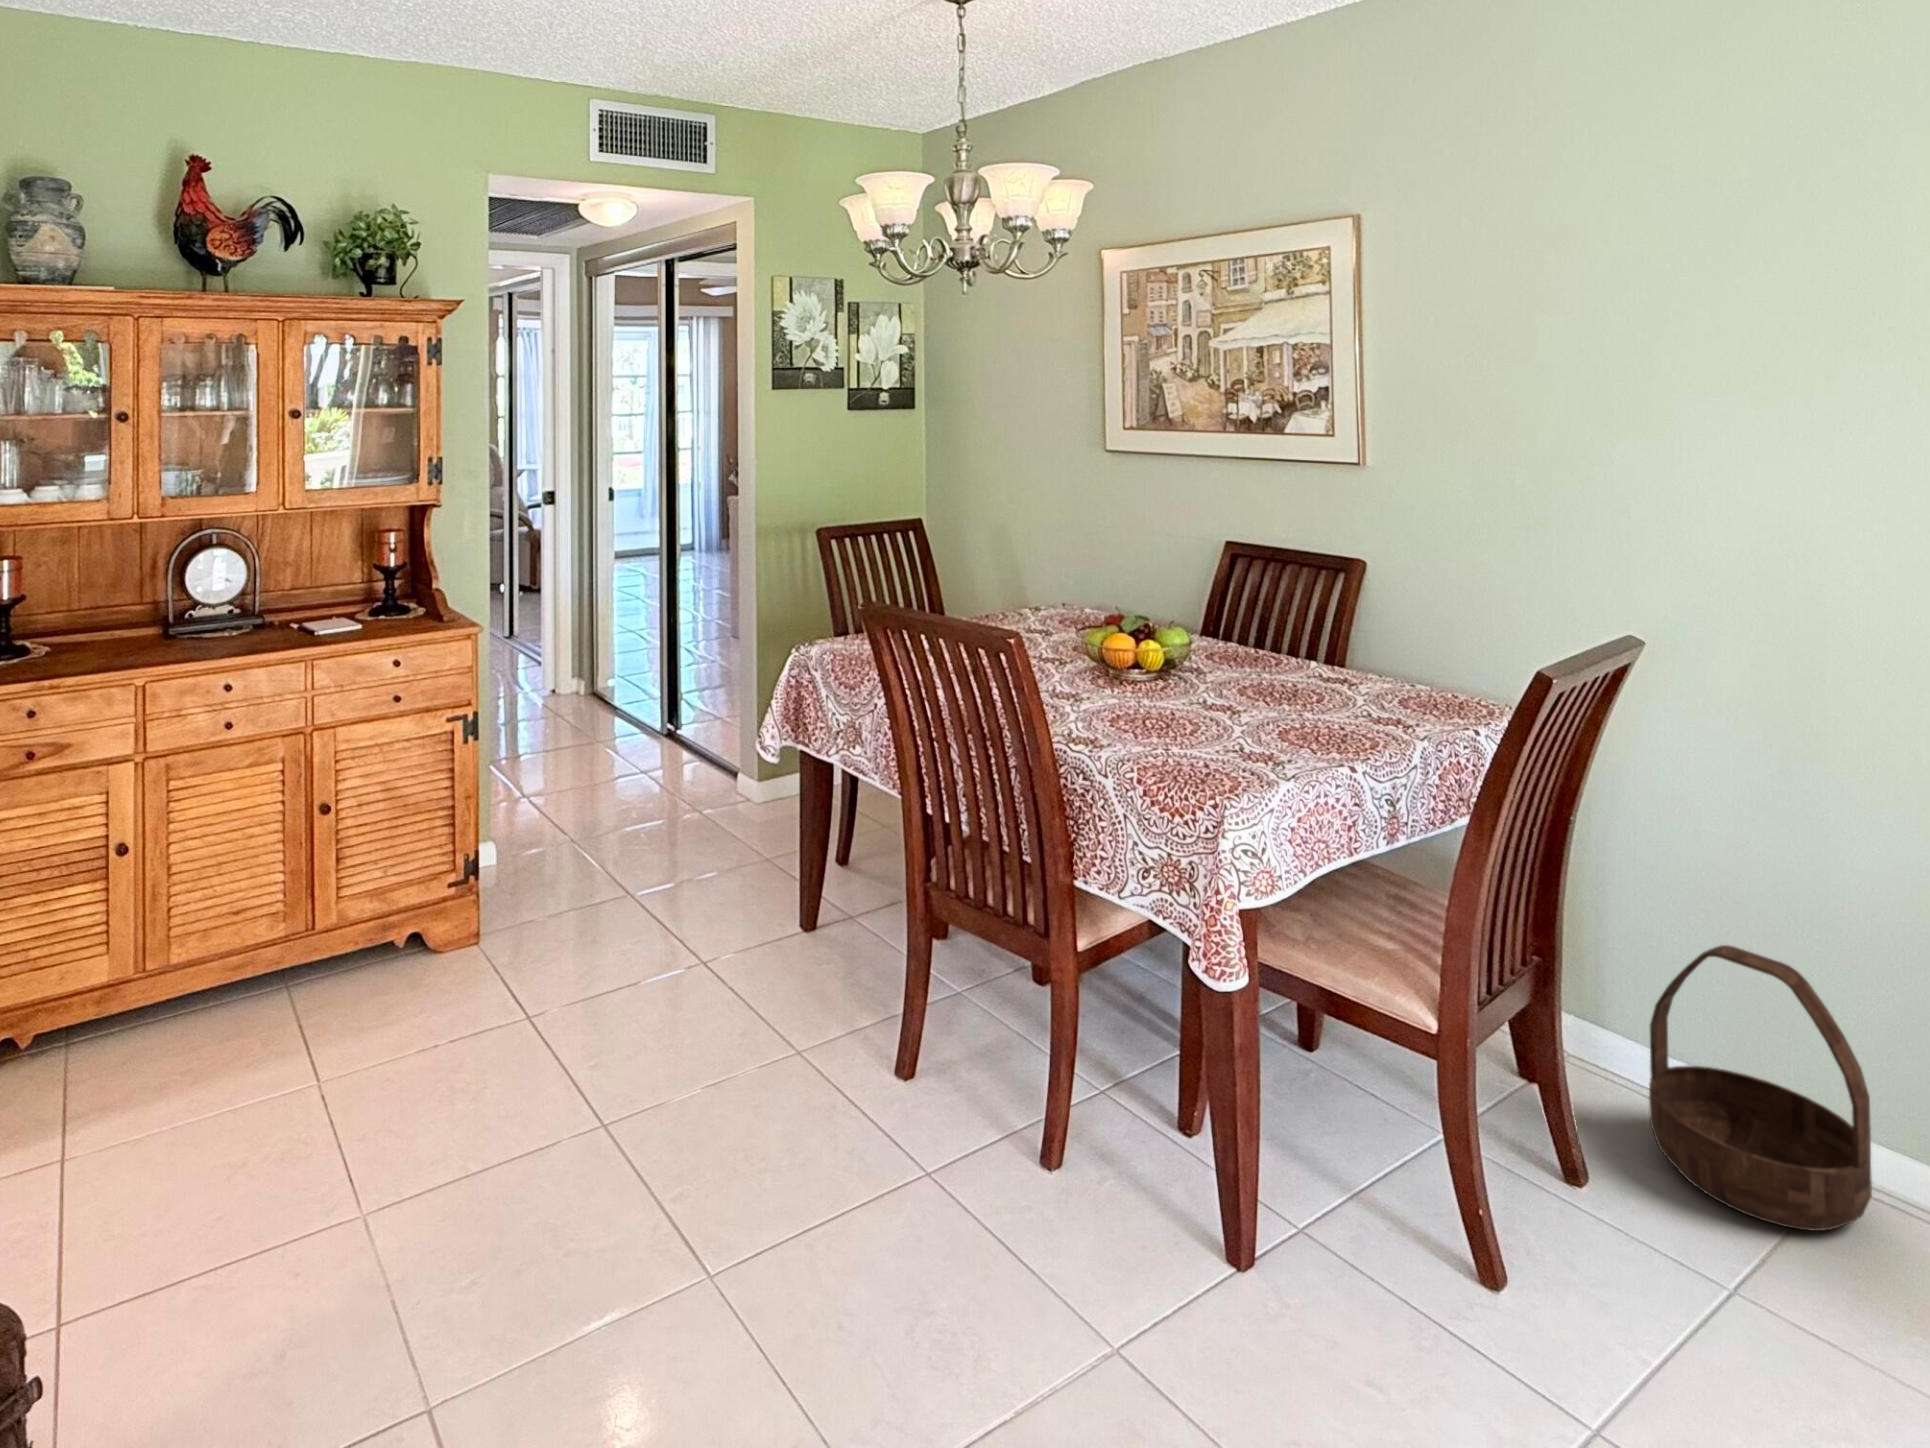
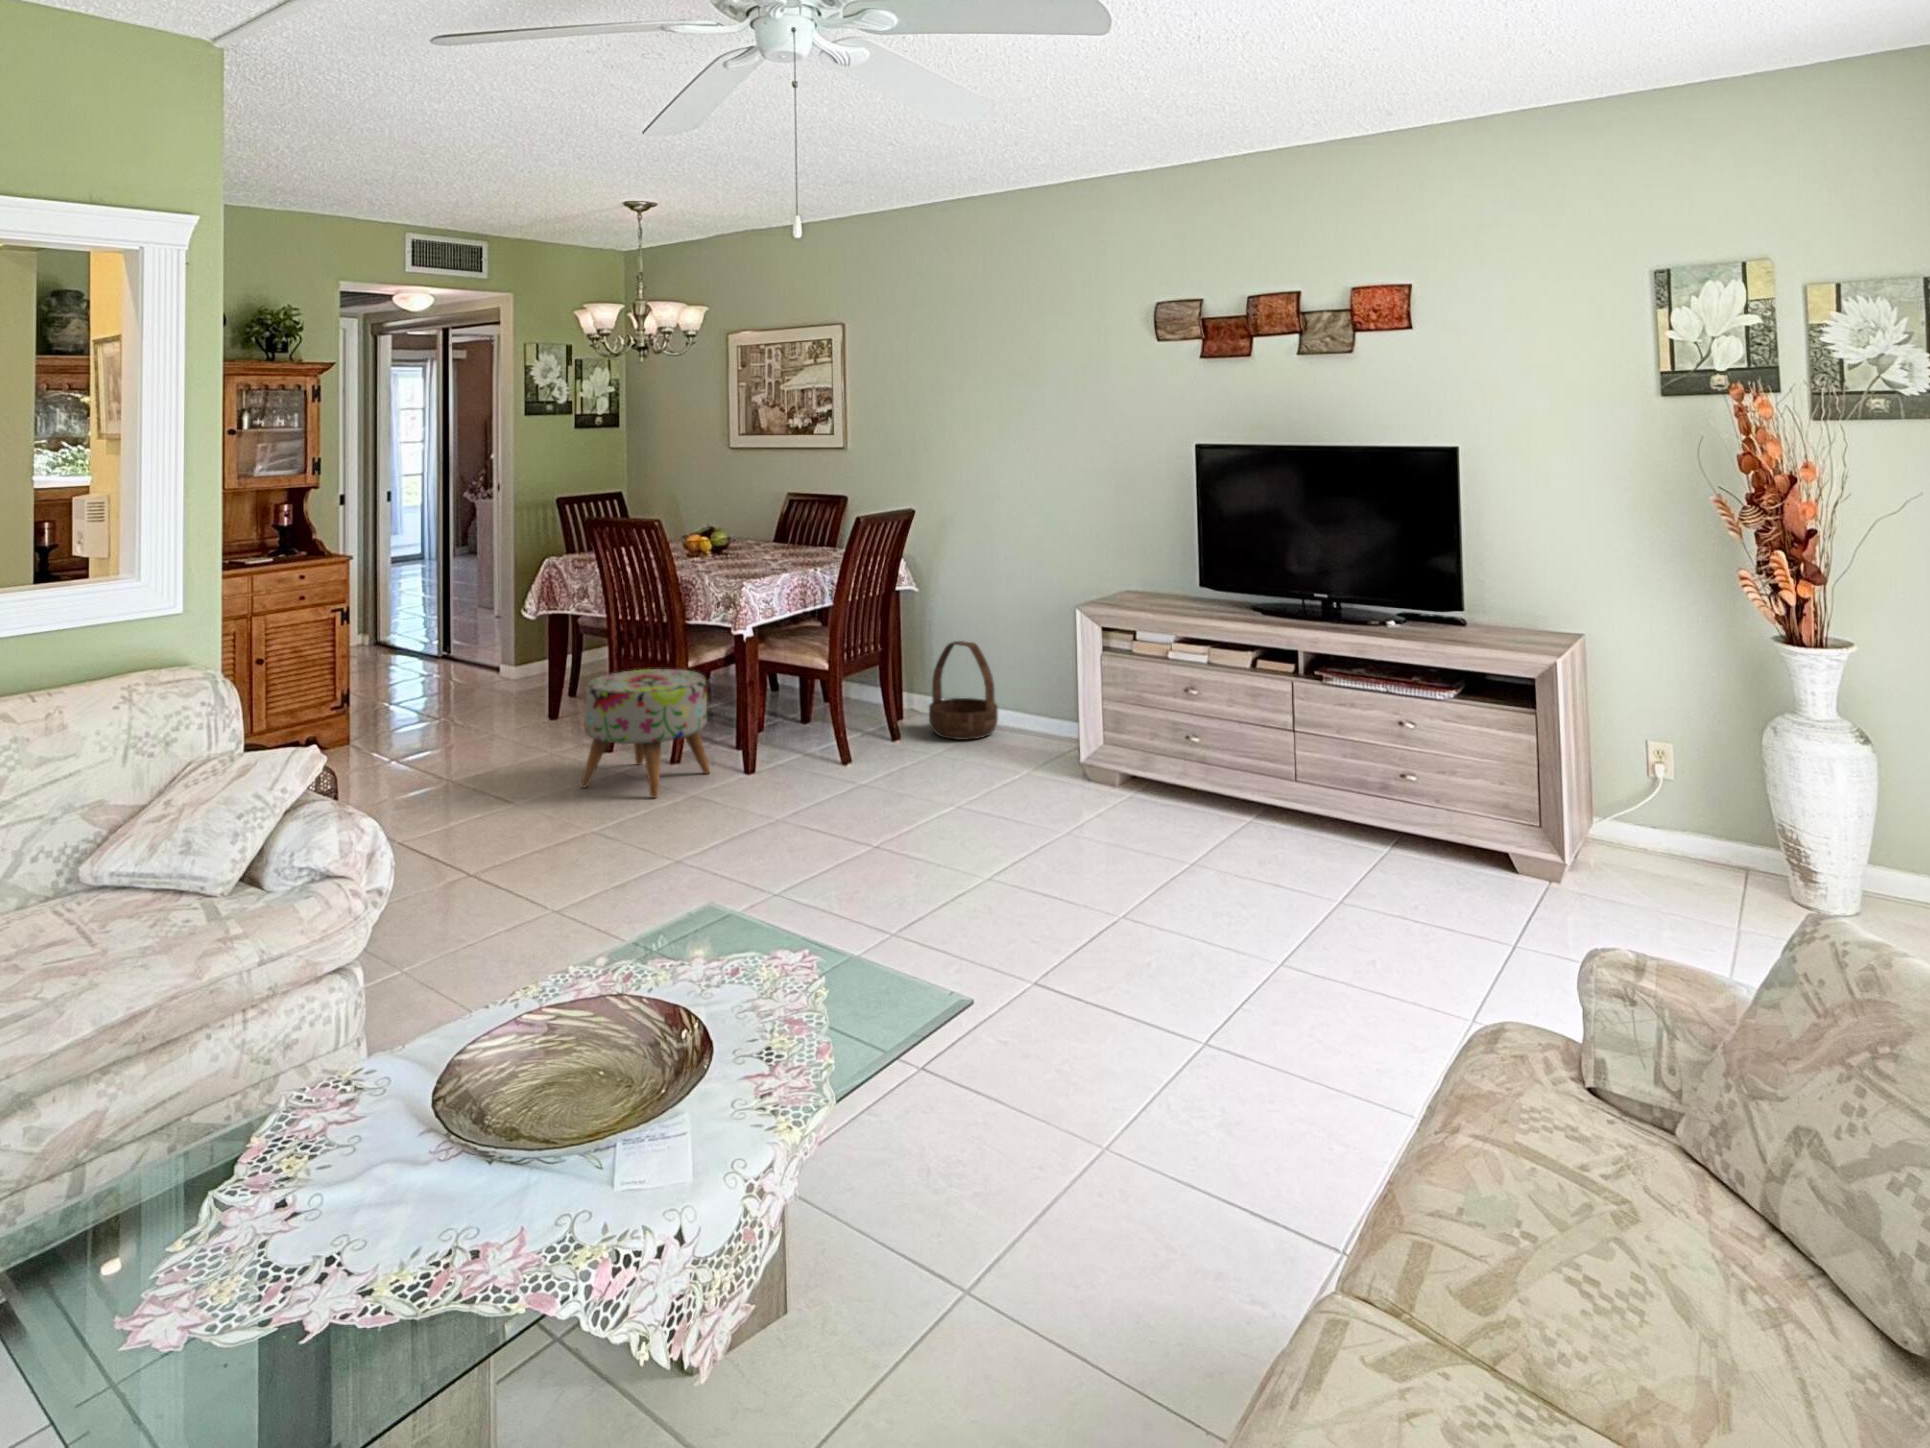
ottoman: none [849,954,1152,1389] -> present [581,669,710,798]

